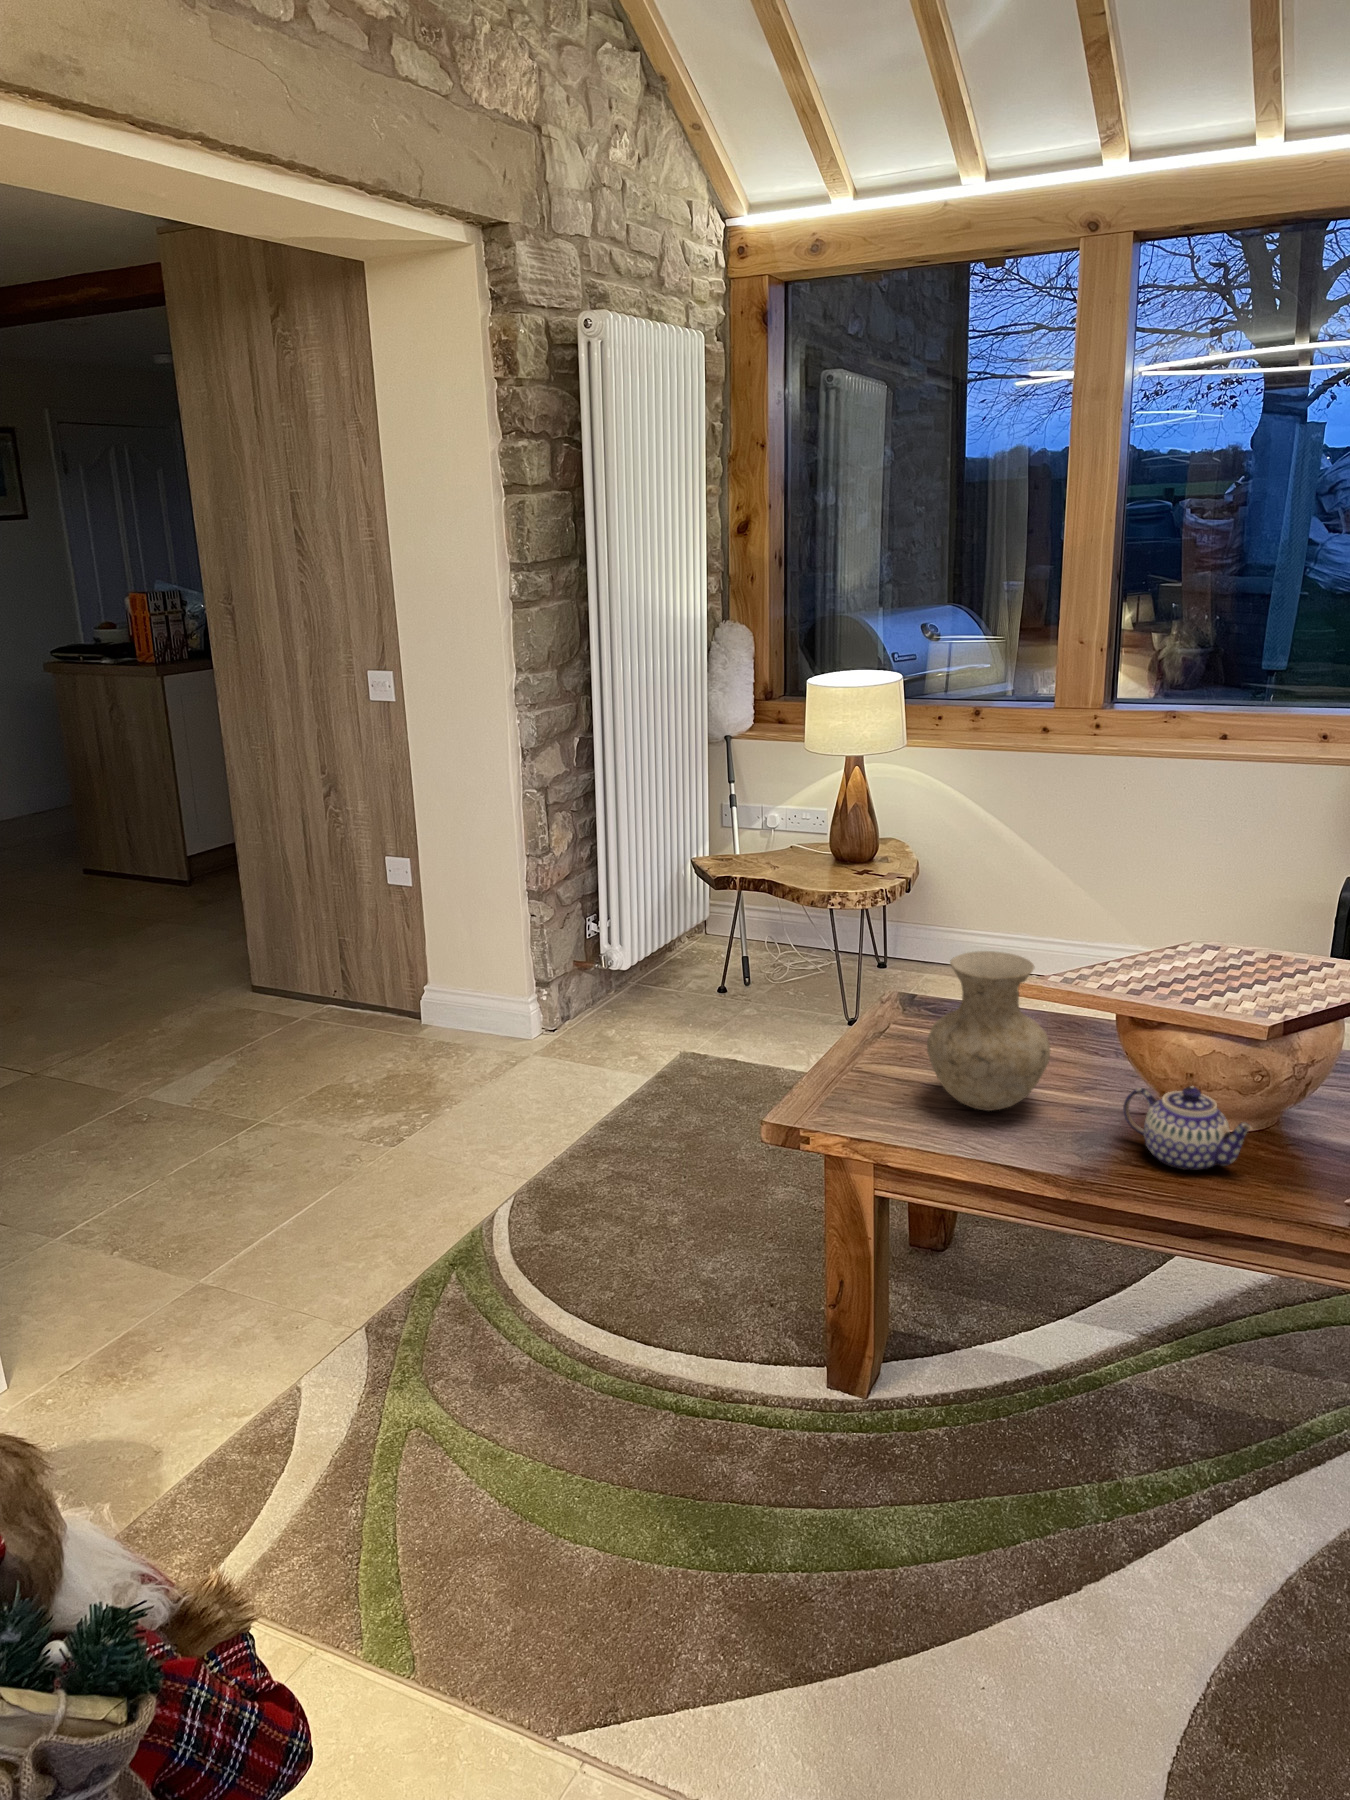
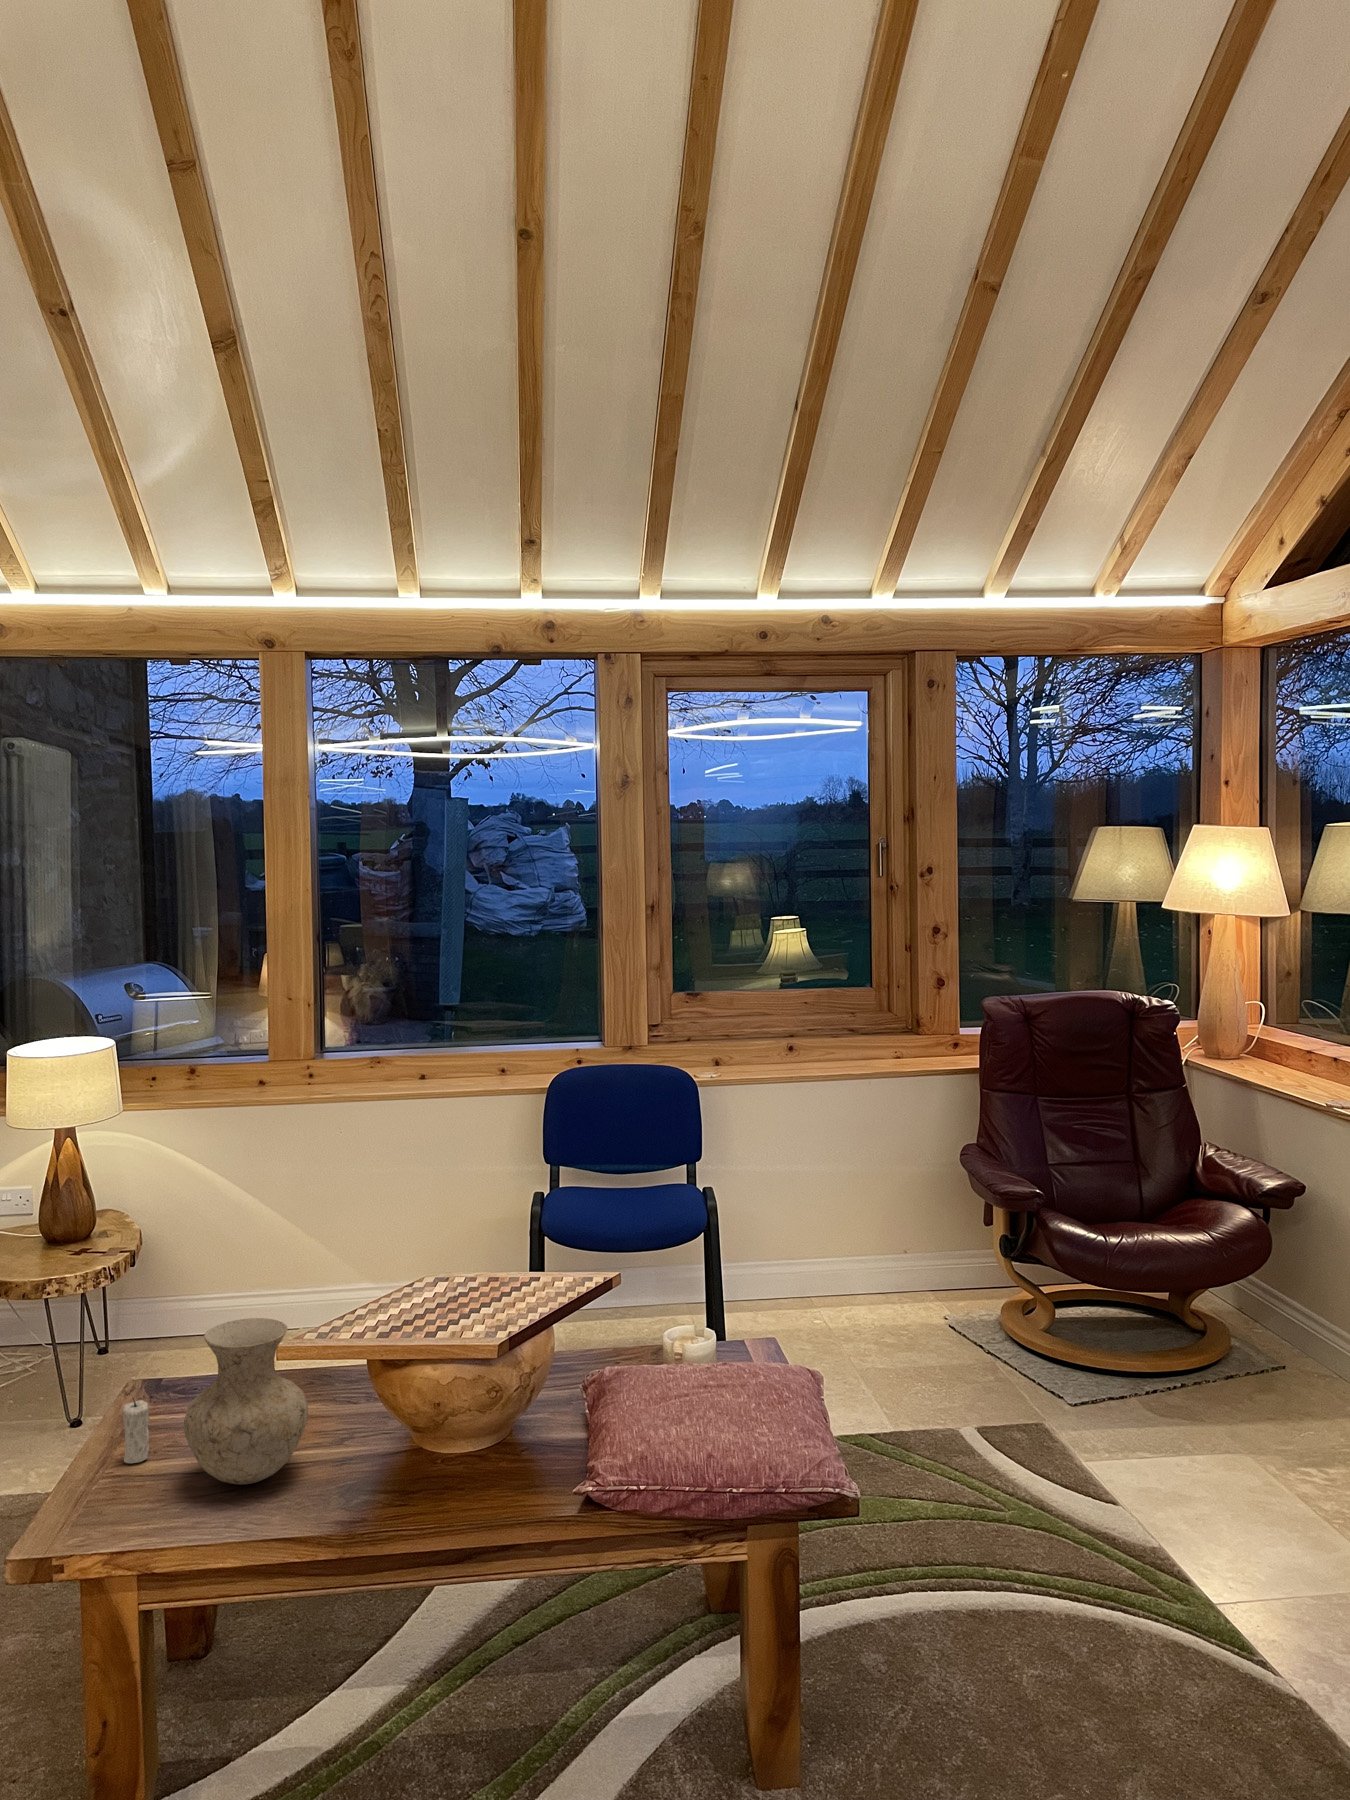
candle: none [874,1002,898,1068] -> present [123,1398,149,1463]
teapot: present [1123,1086,1252,1170] -> none [381,1415,494,1497]

